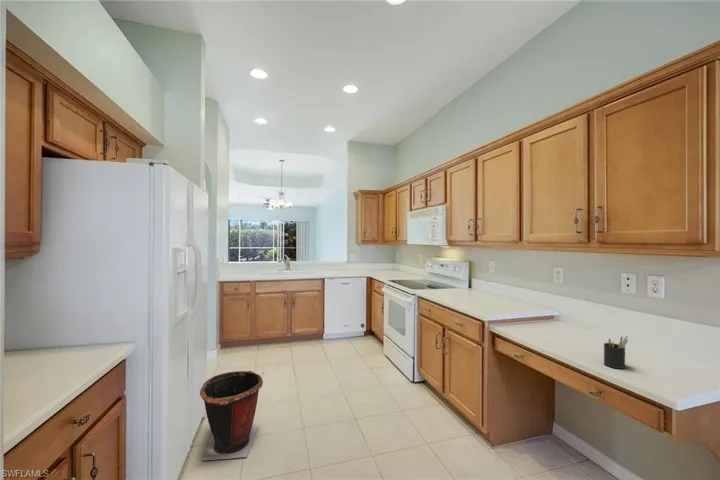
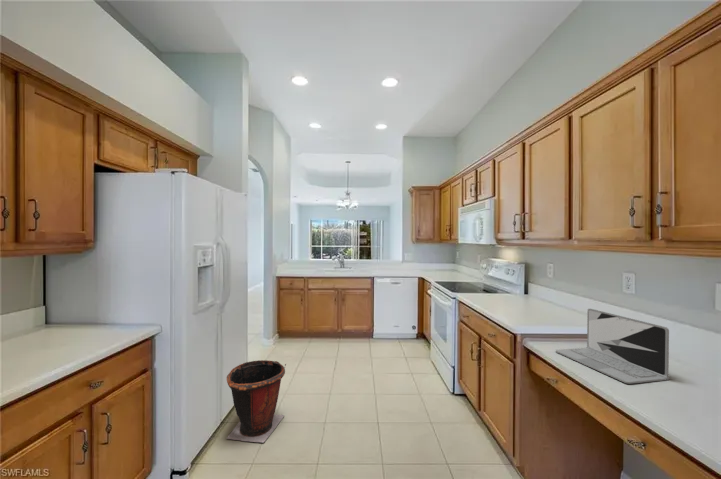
laptop: none [519,297,600,351] -> present [556,309,669,384]
pen holder: present [604,336,628,369] -> none [657,372,694,418]

